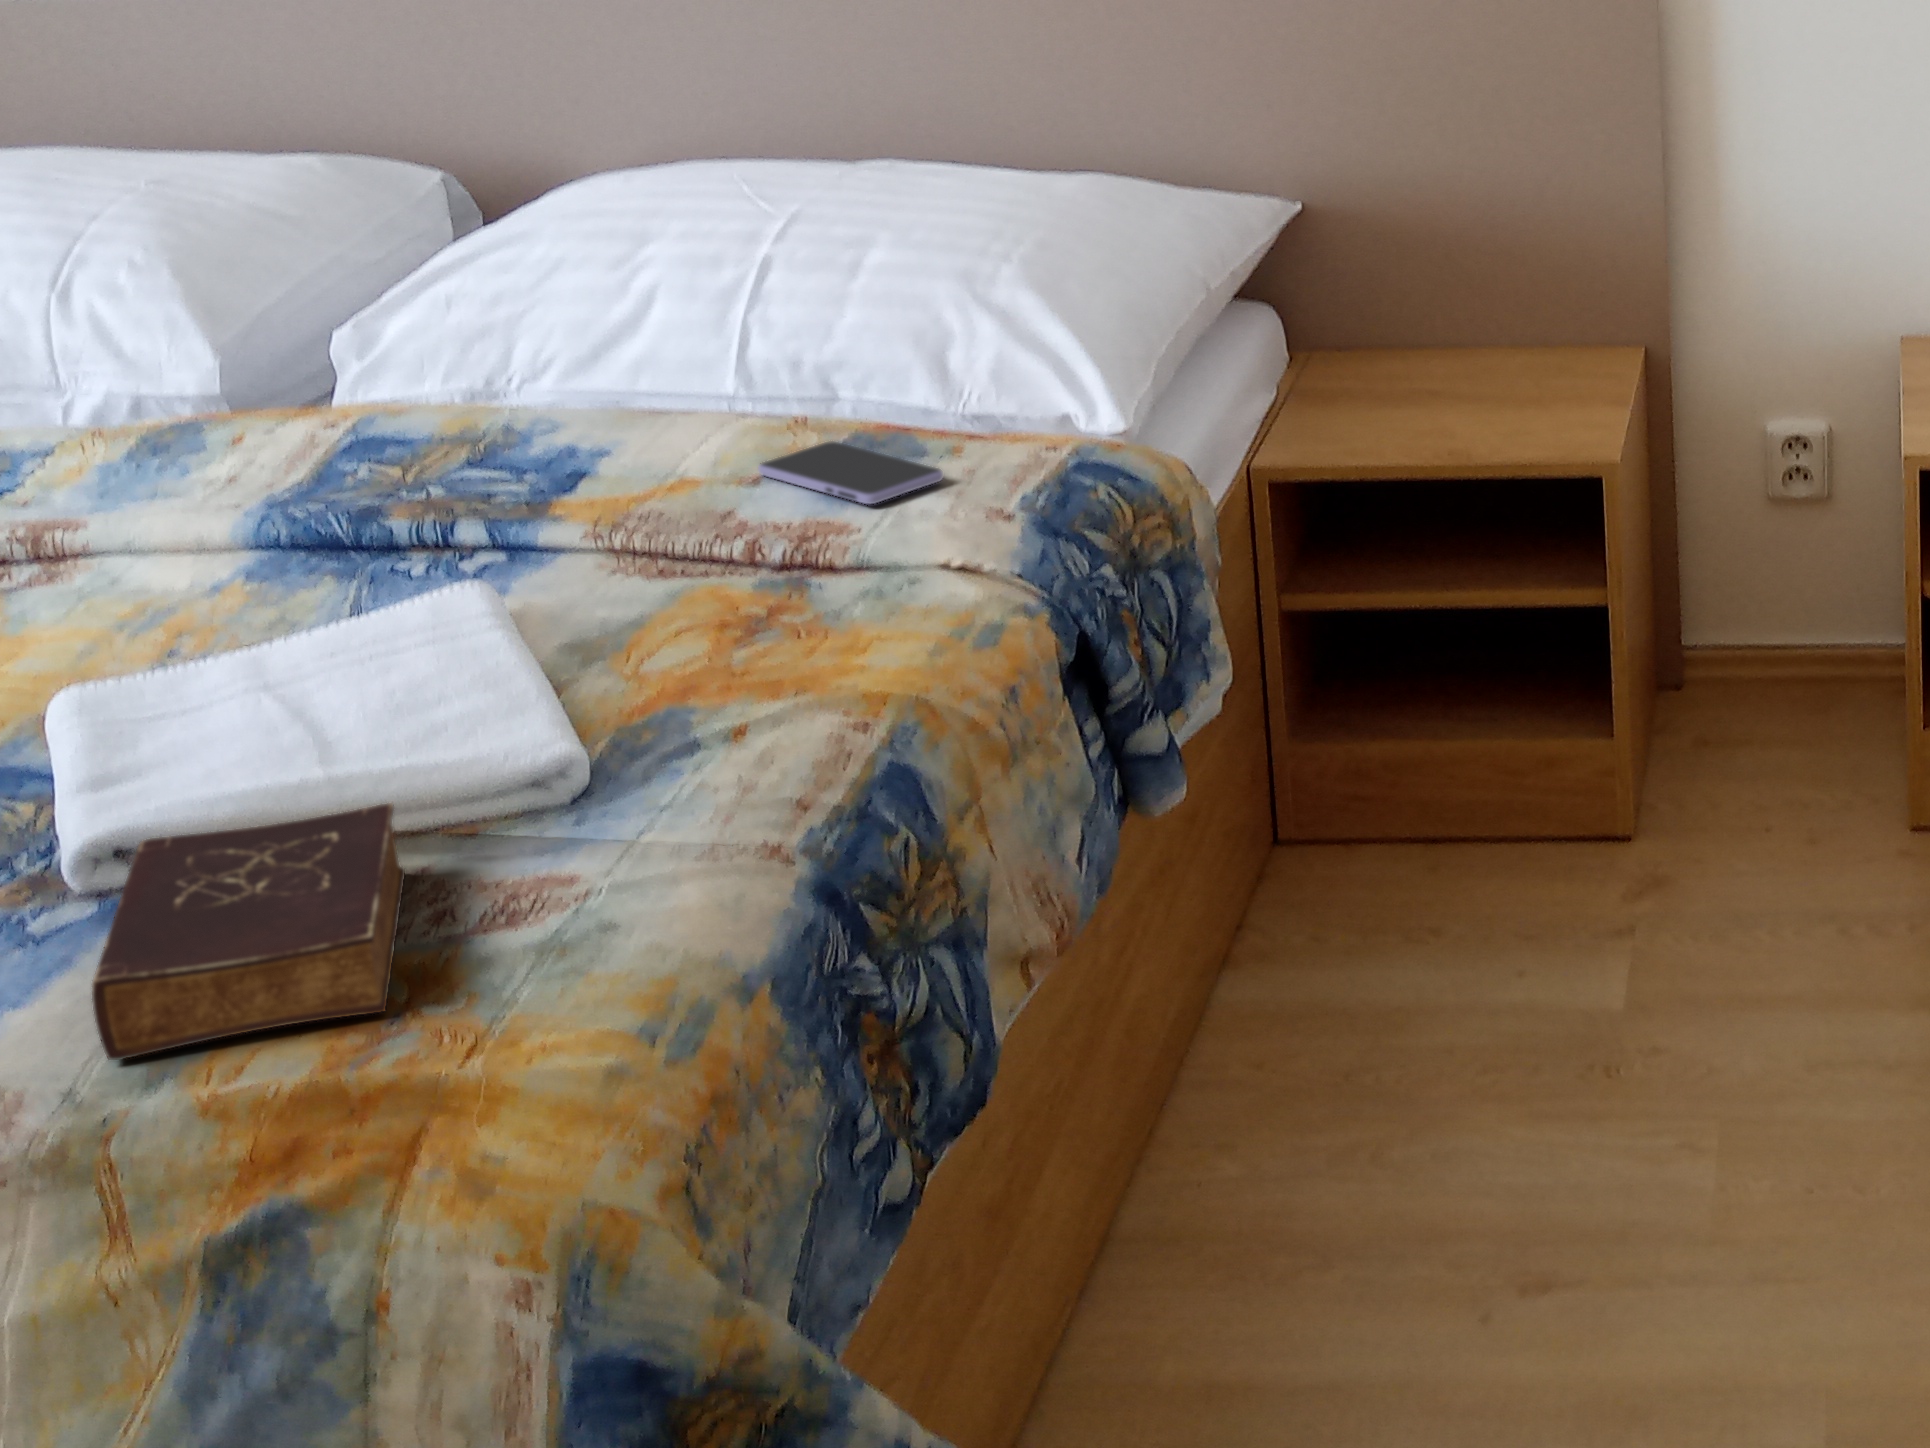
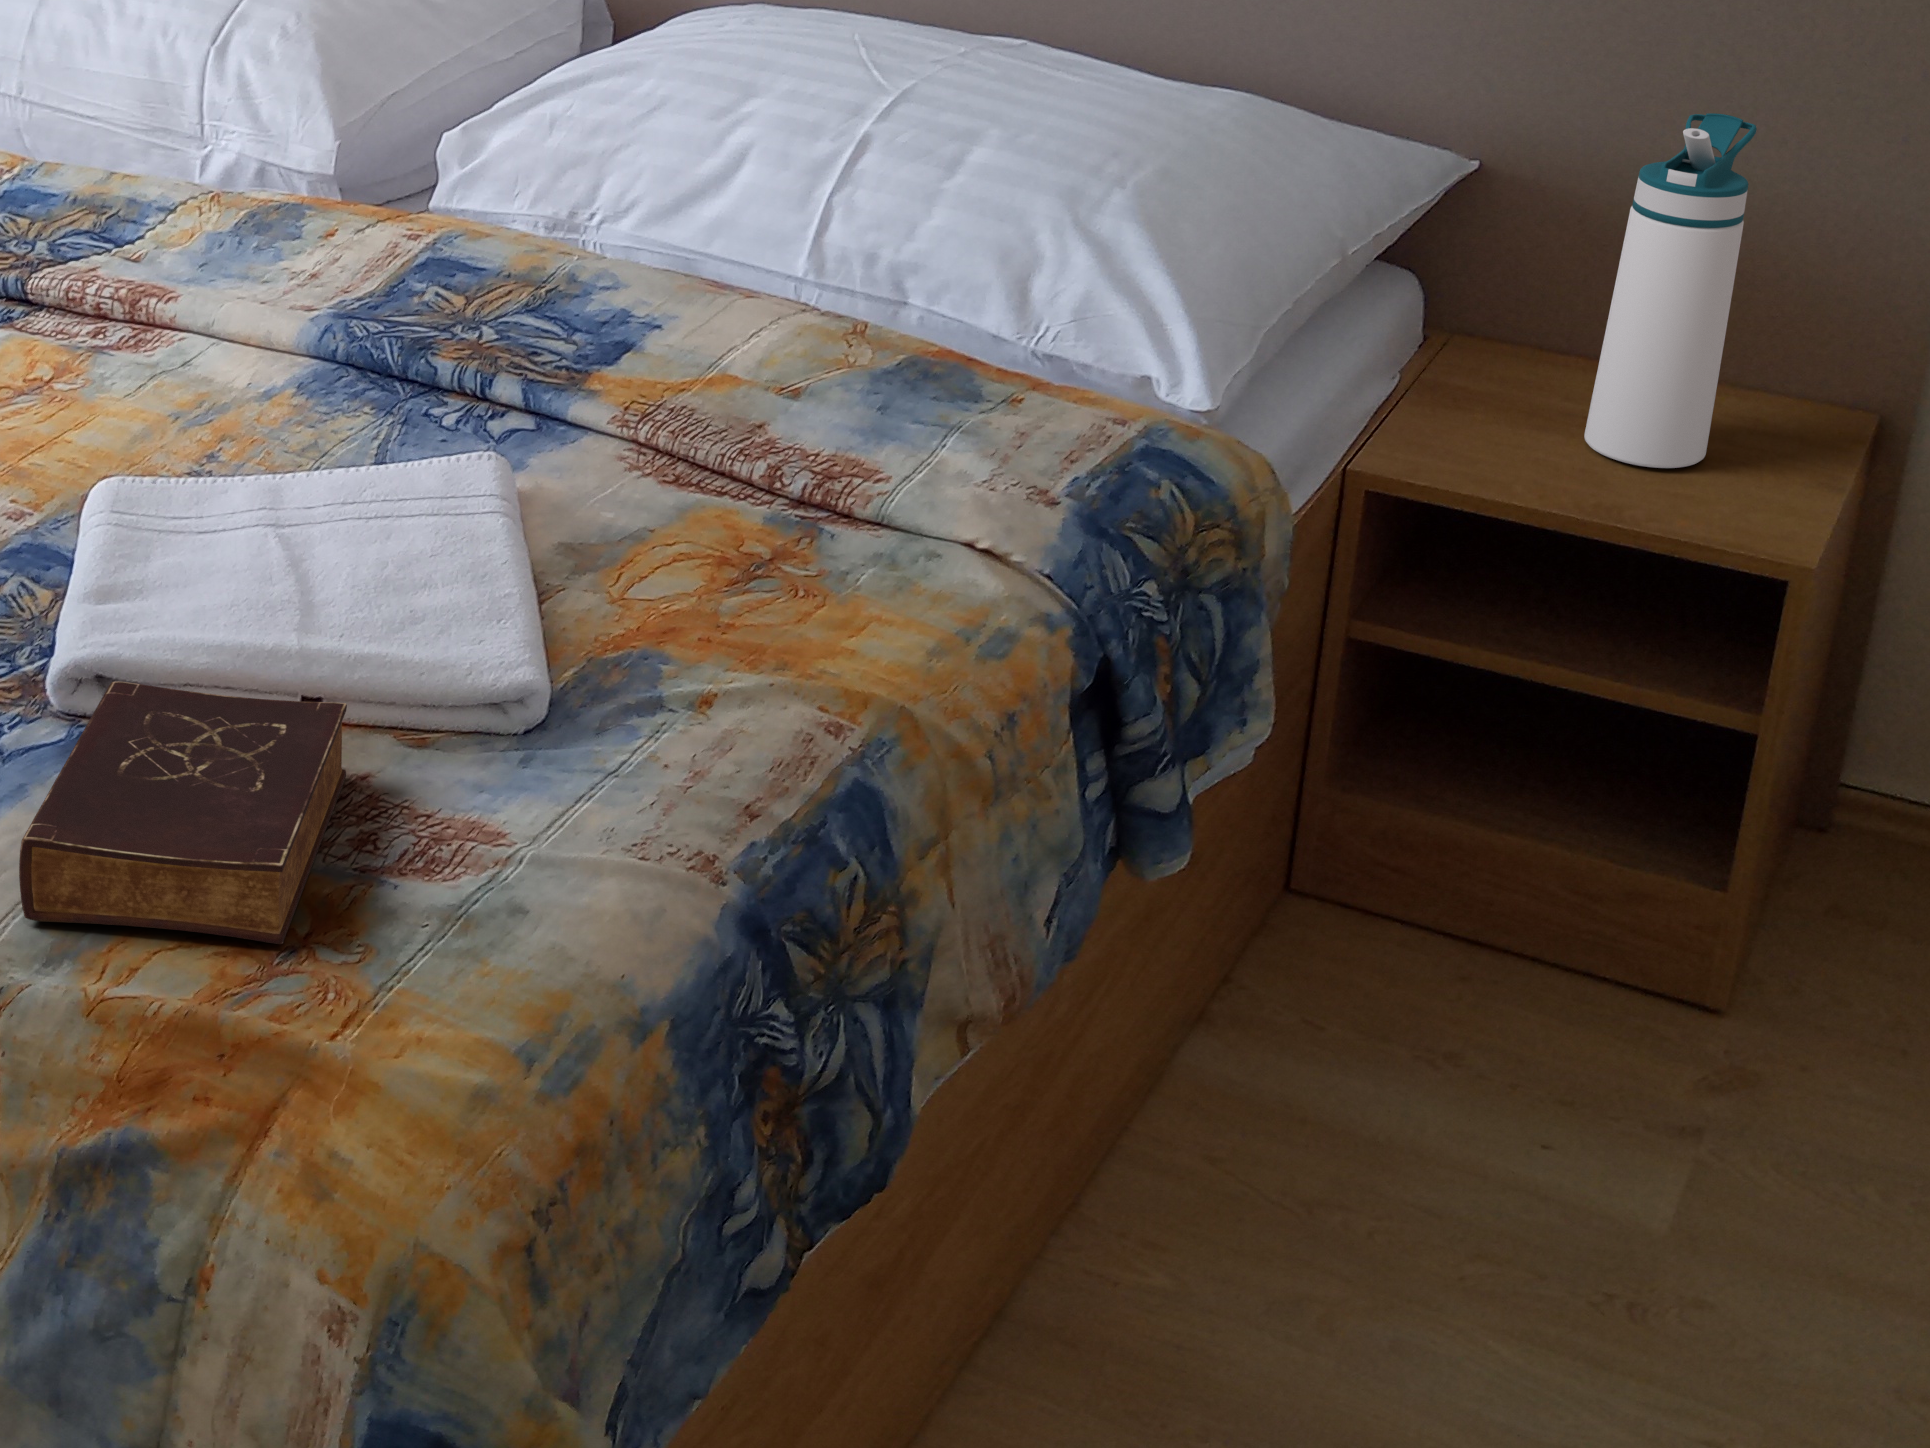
water bottle: none [1432,119,1534,415] -> present [1584,113,1757,468]
smartphone: present [758,441,943,504] -> none [803,363,994,451]

